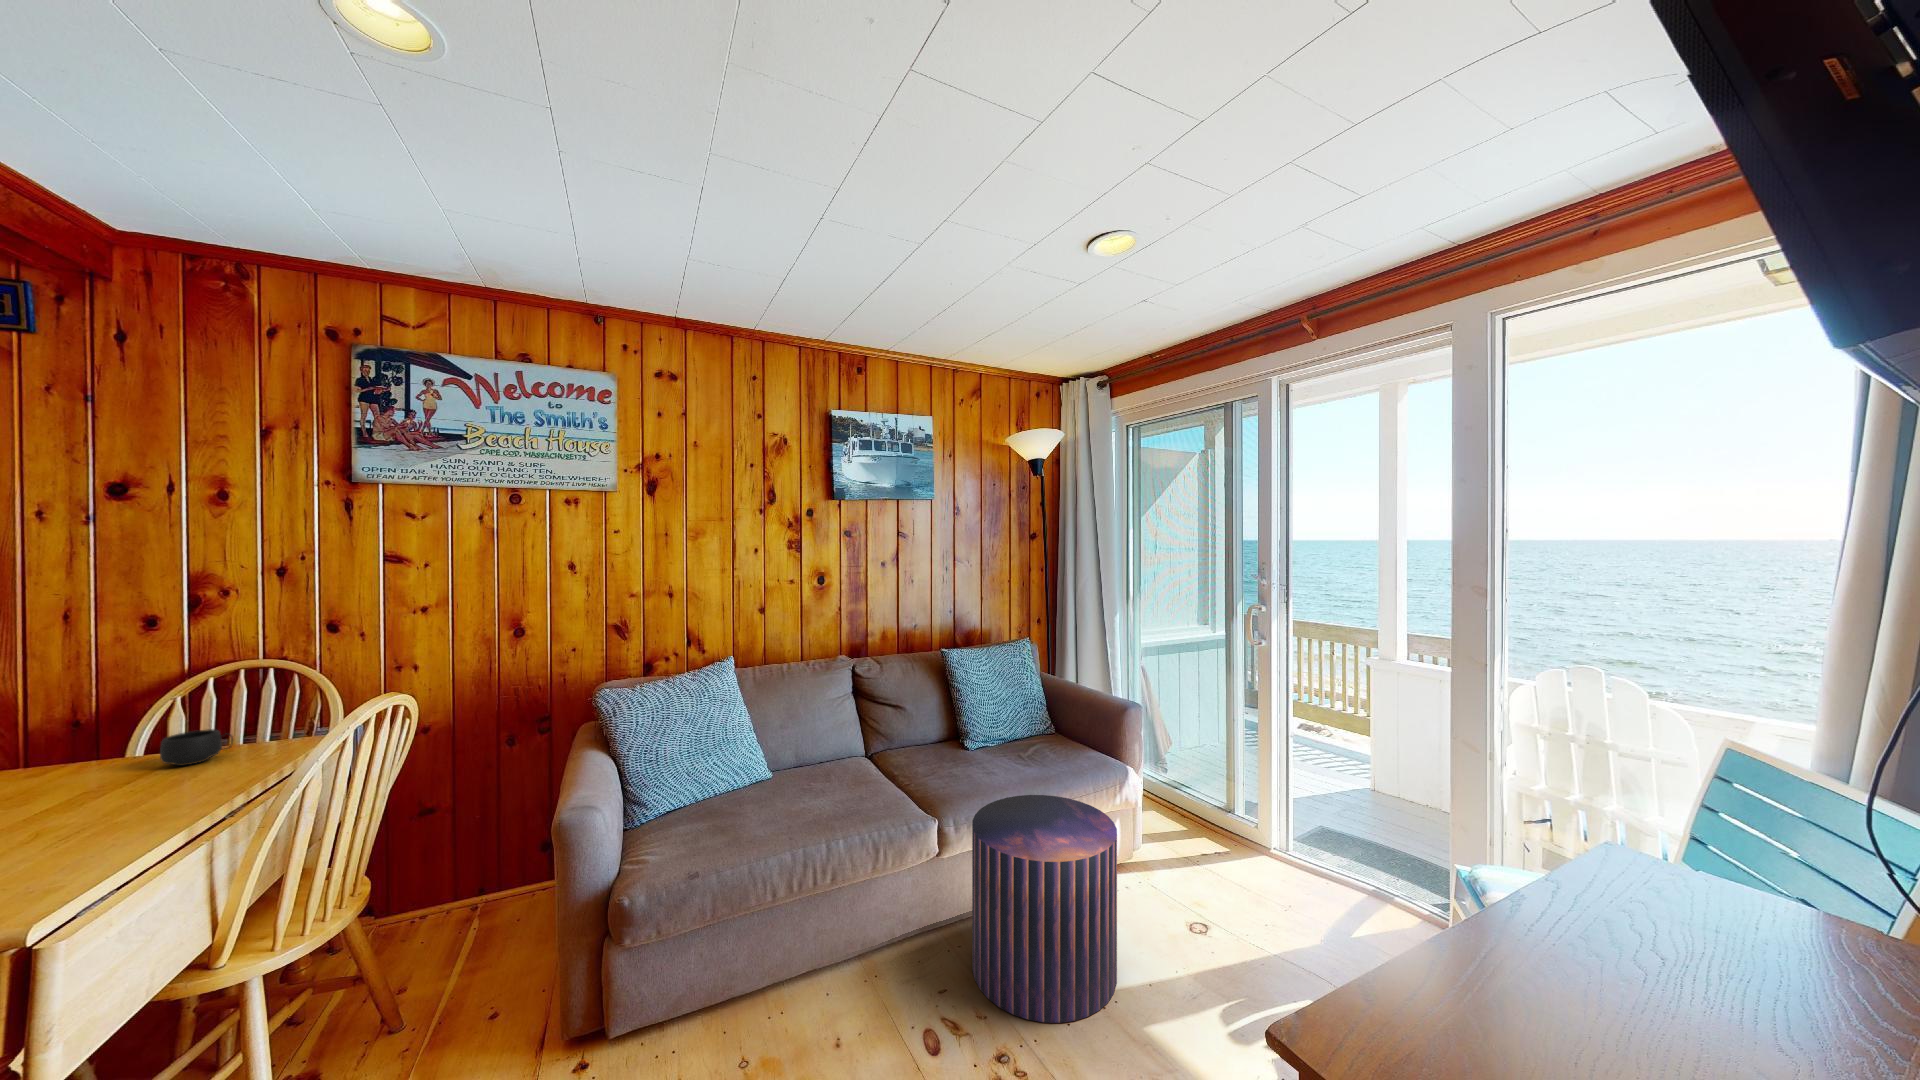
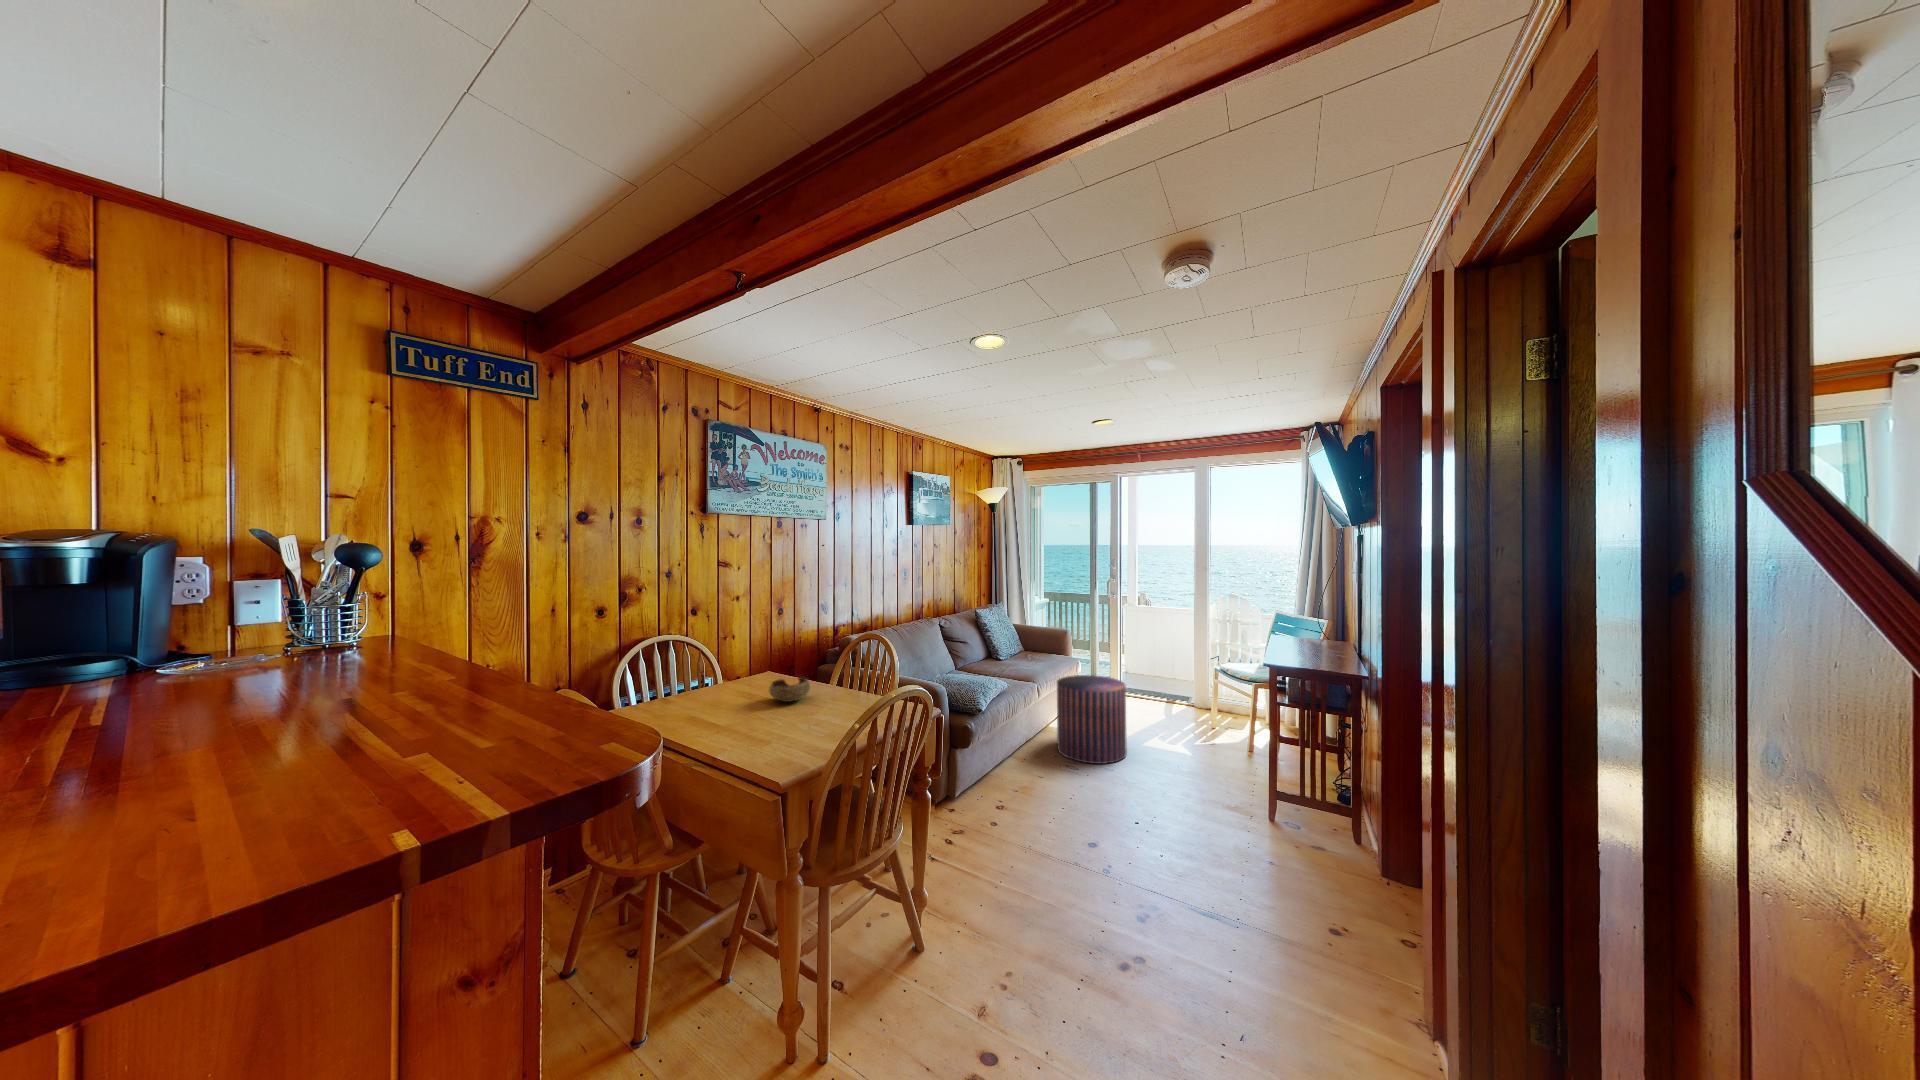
mug: present [160,729,233,766] -> none [725,671,751,692]
bowl: none [55,762,174,812] -> present [769,677,810,702]

